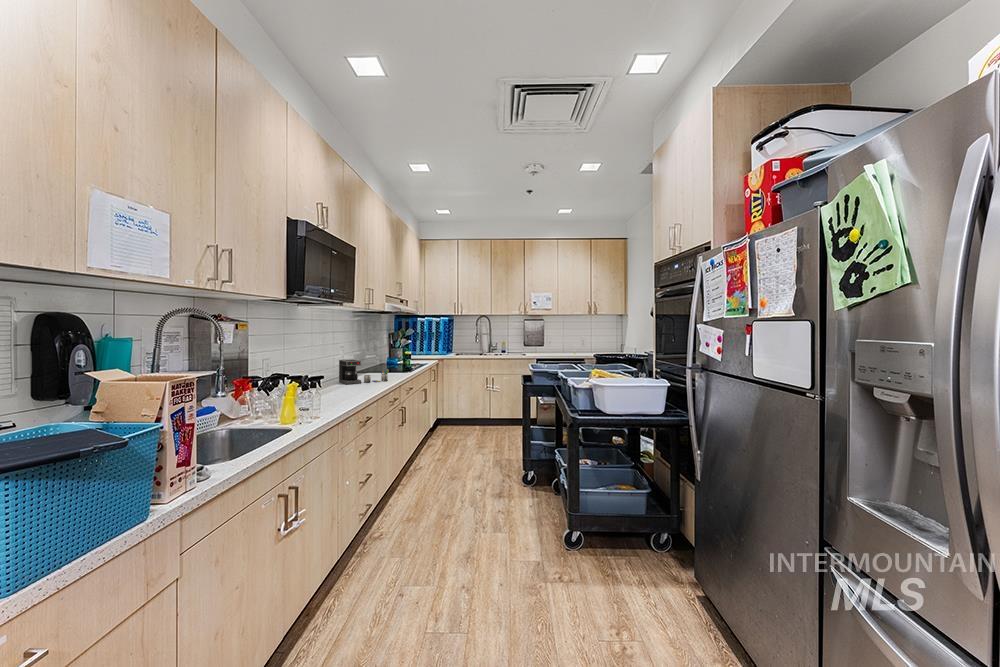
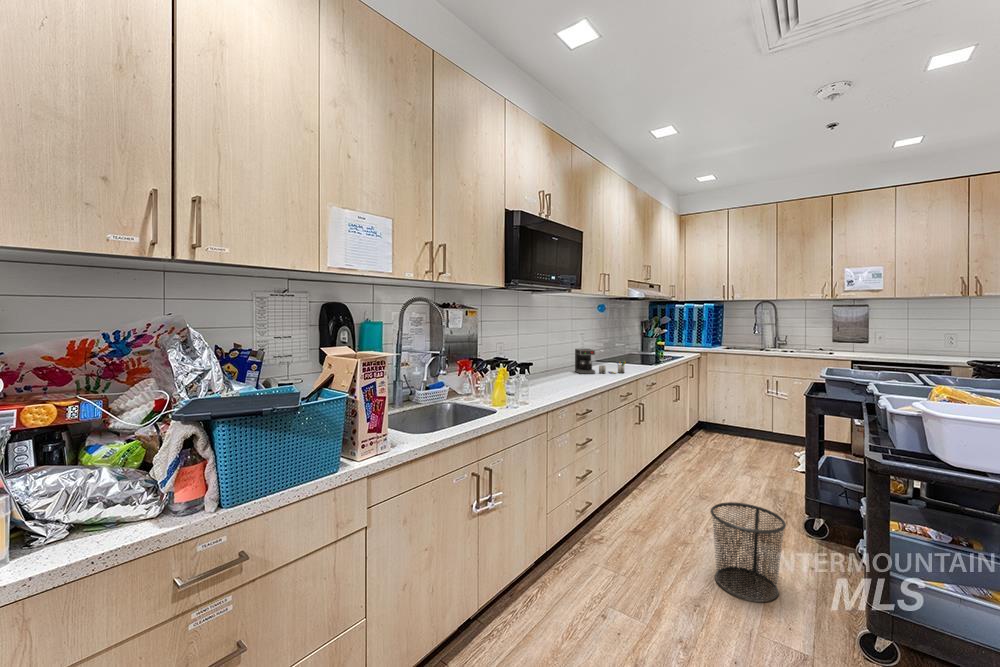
waste bin: none [474,476,525,549] -> present [710,502,786,601]

